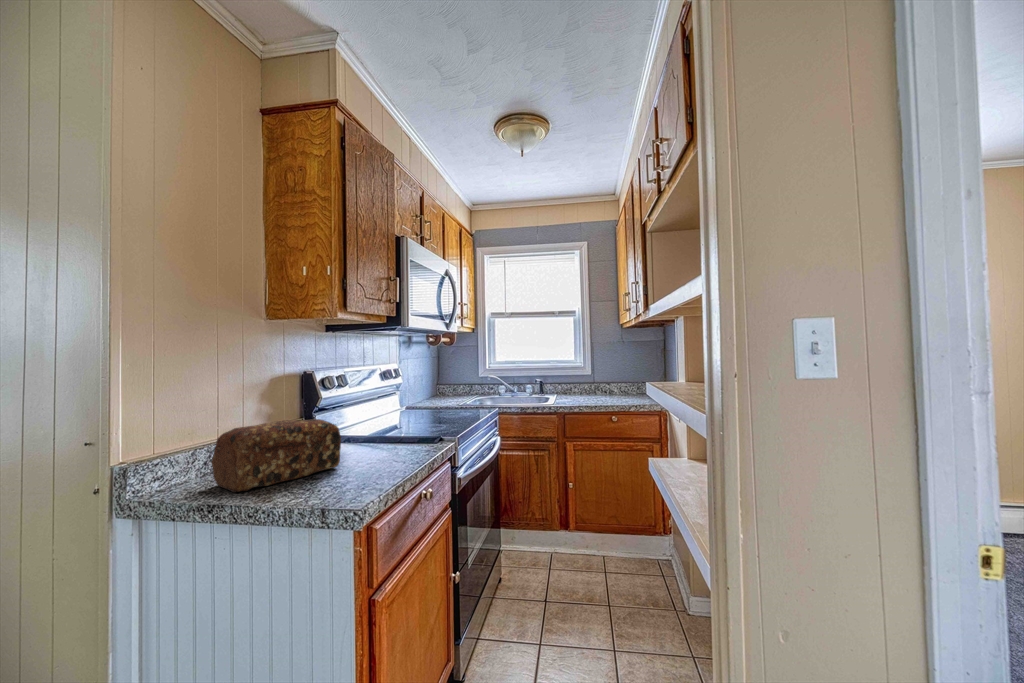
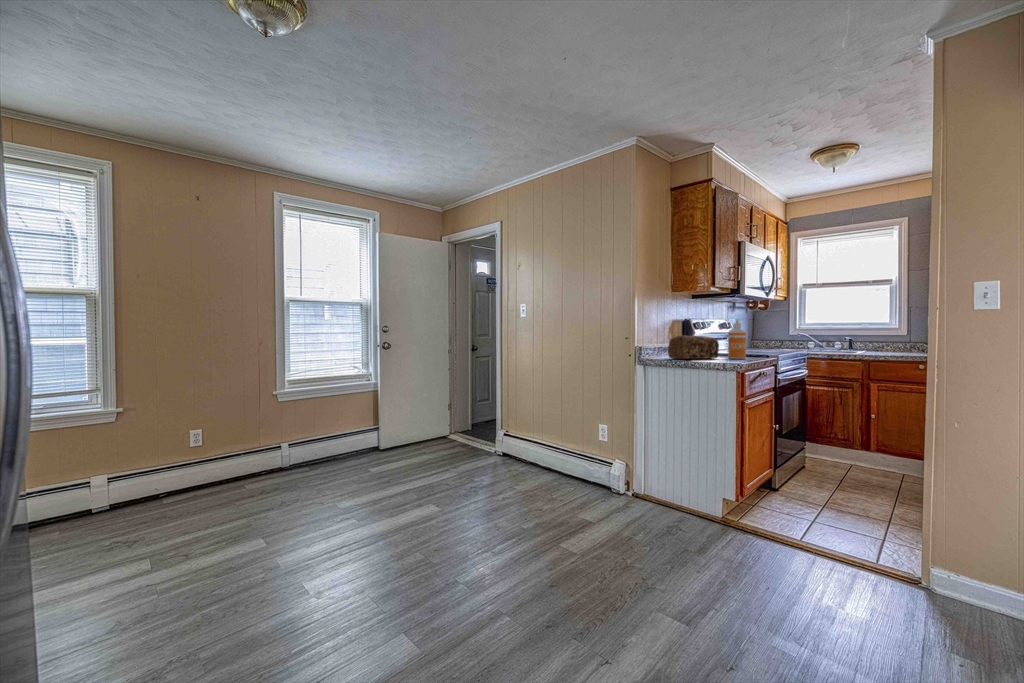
soap dispenser: none [365,378,399,462] -> present [728,319,746,359]

